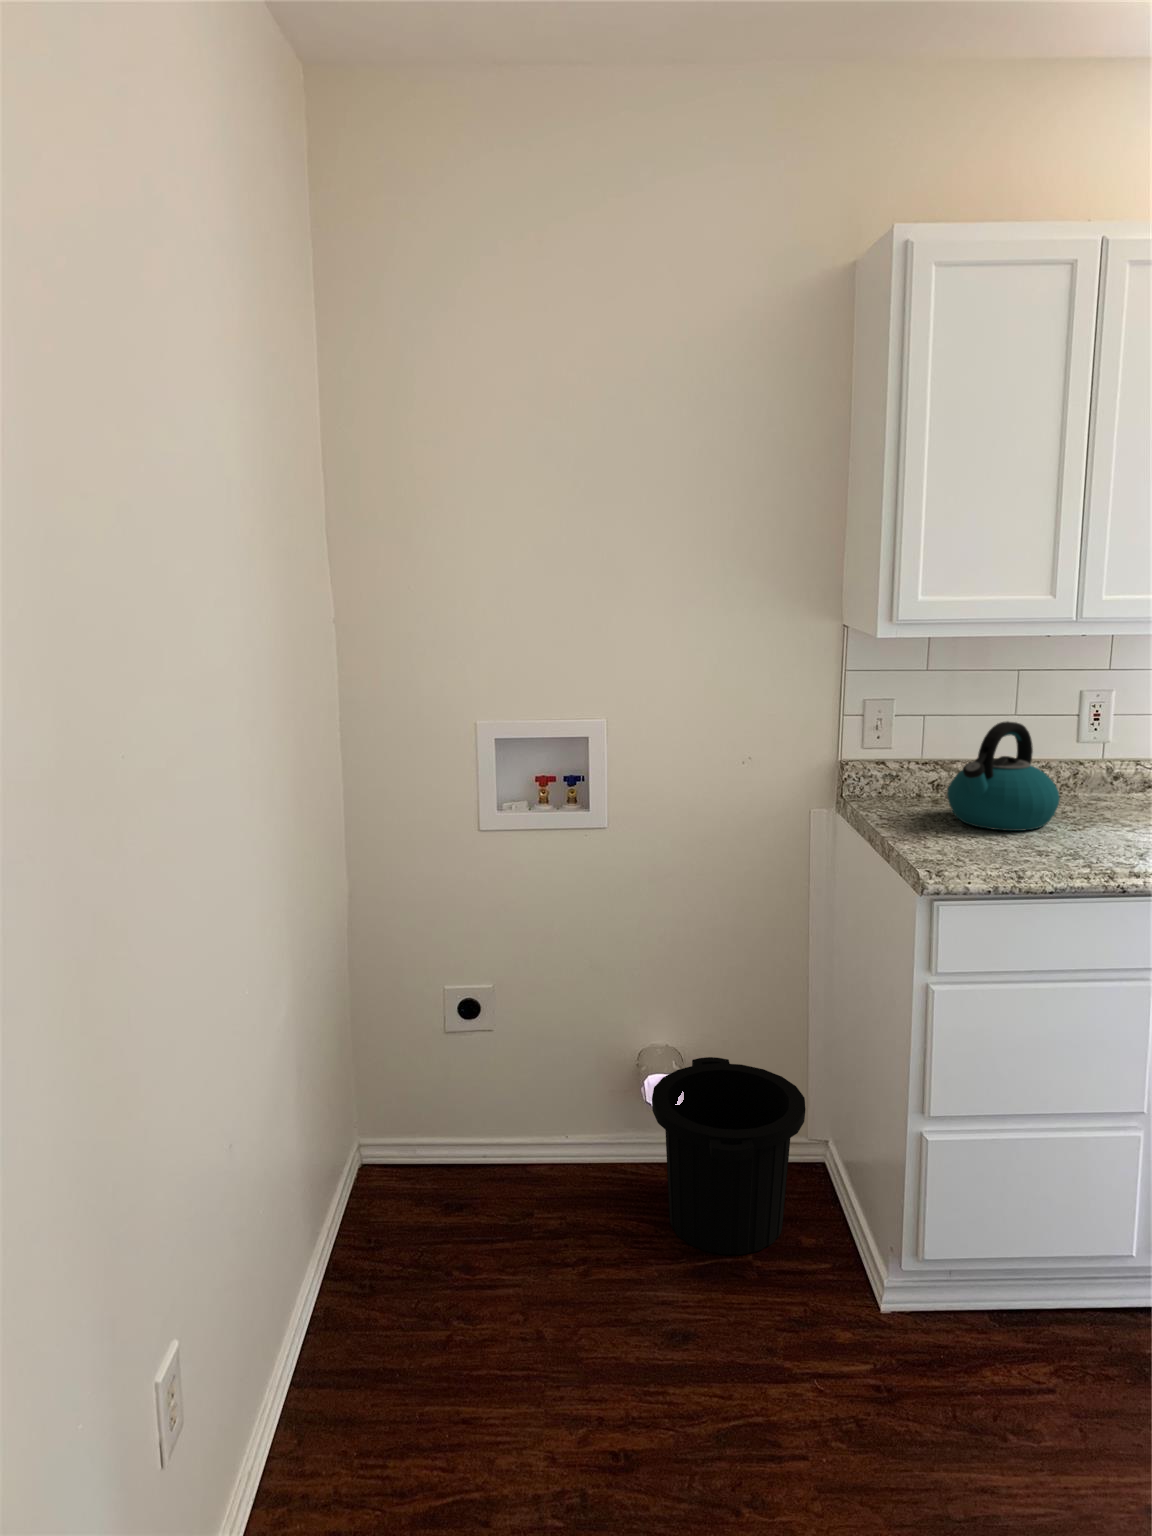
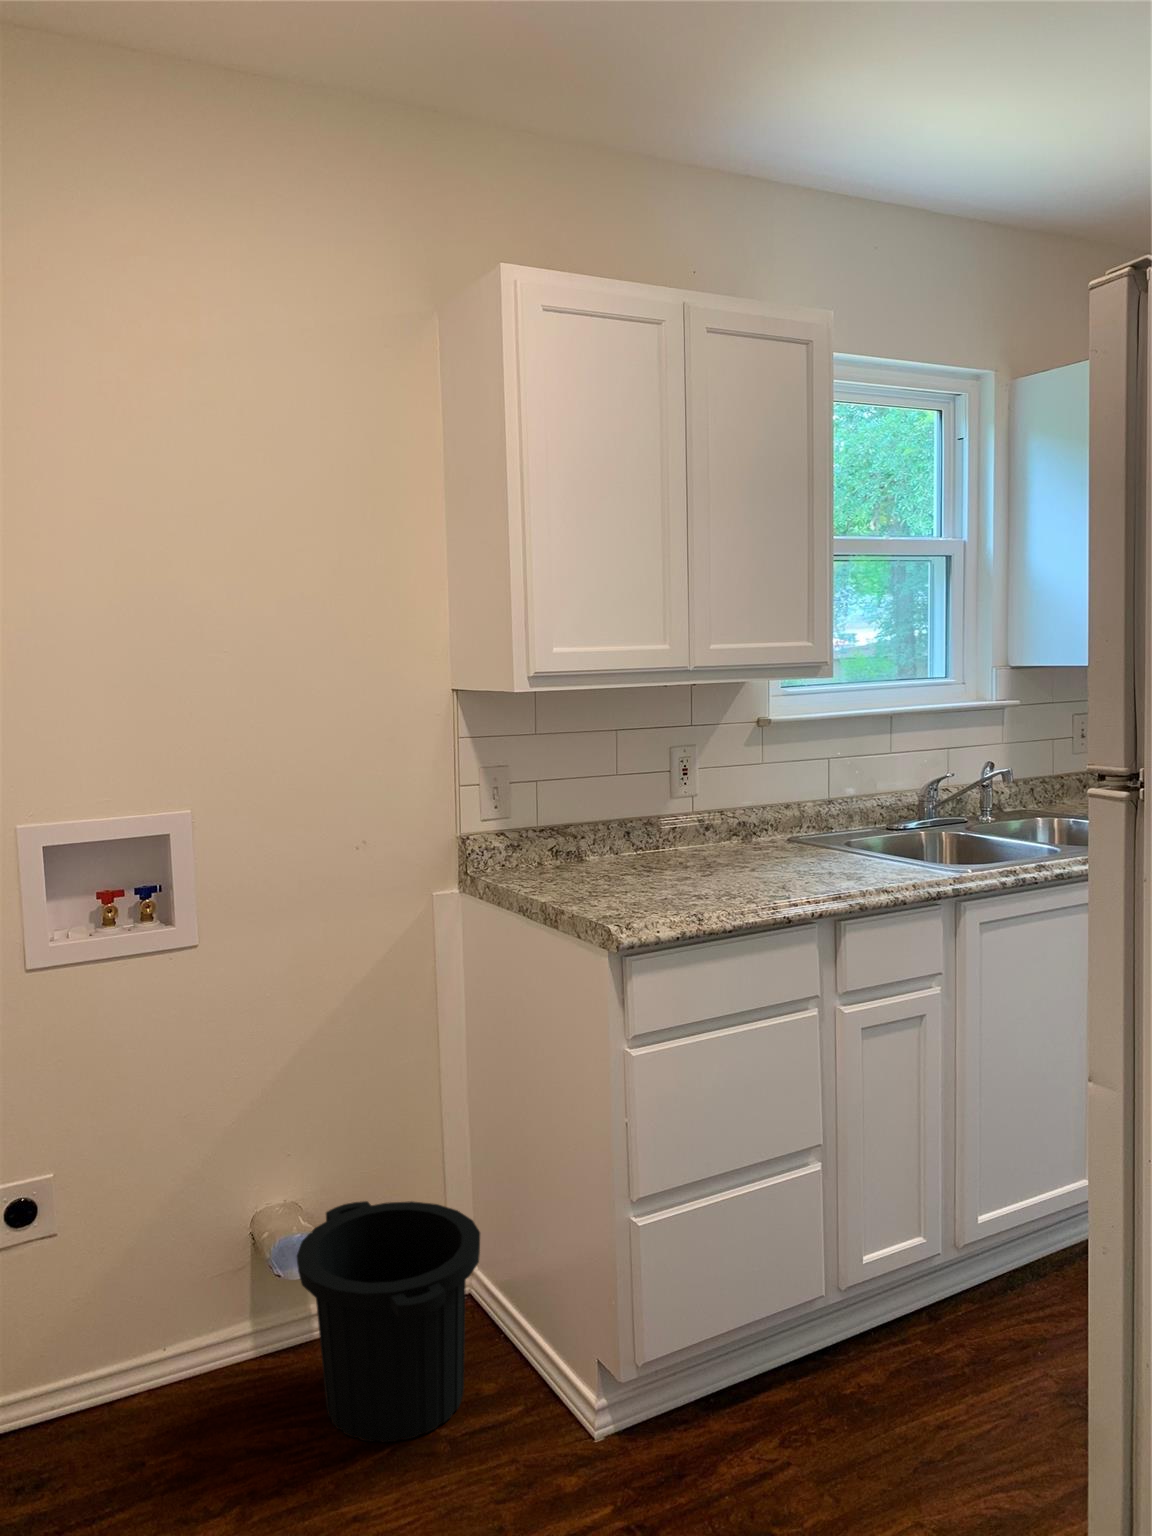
kettle: present [947,721,1060,831] -> none [582,774,689,884]

